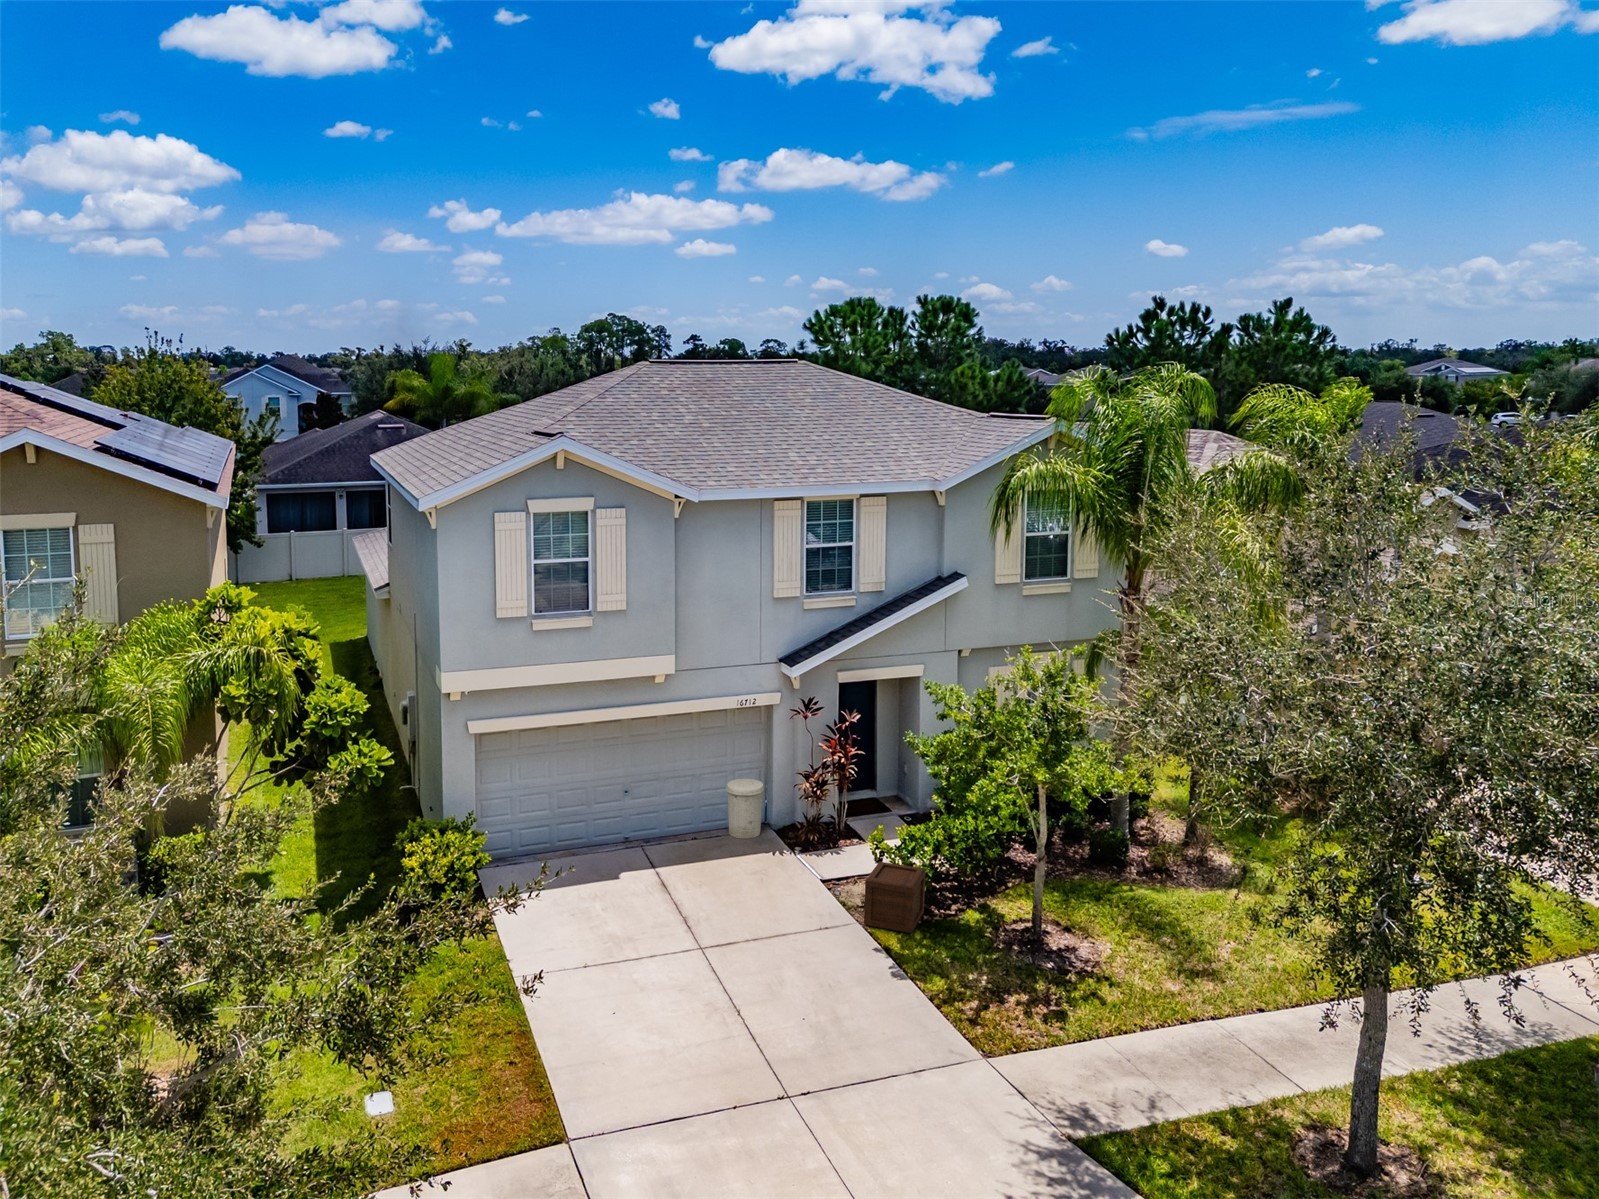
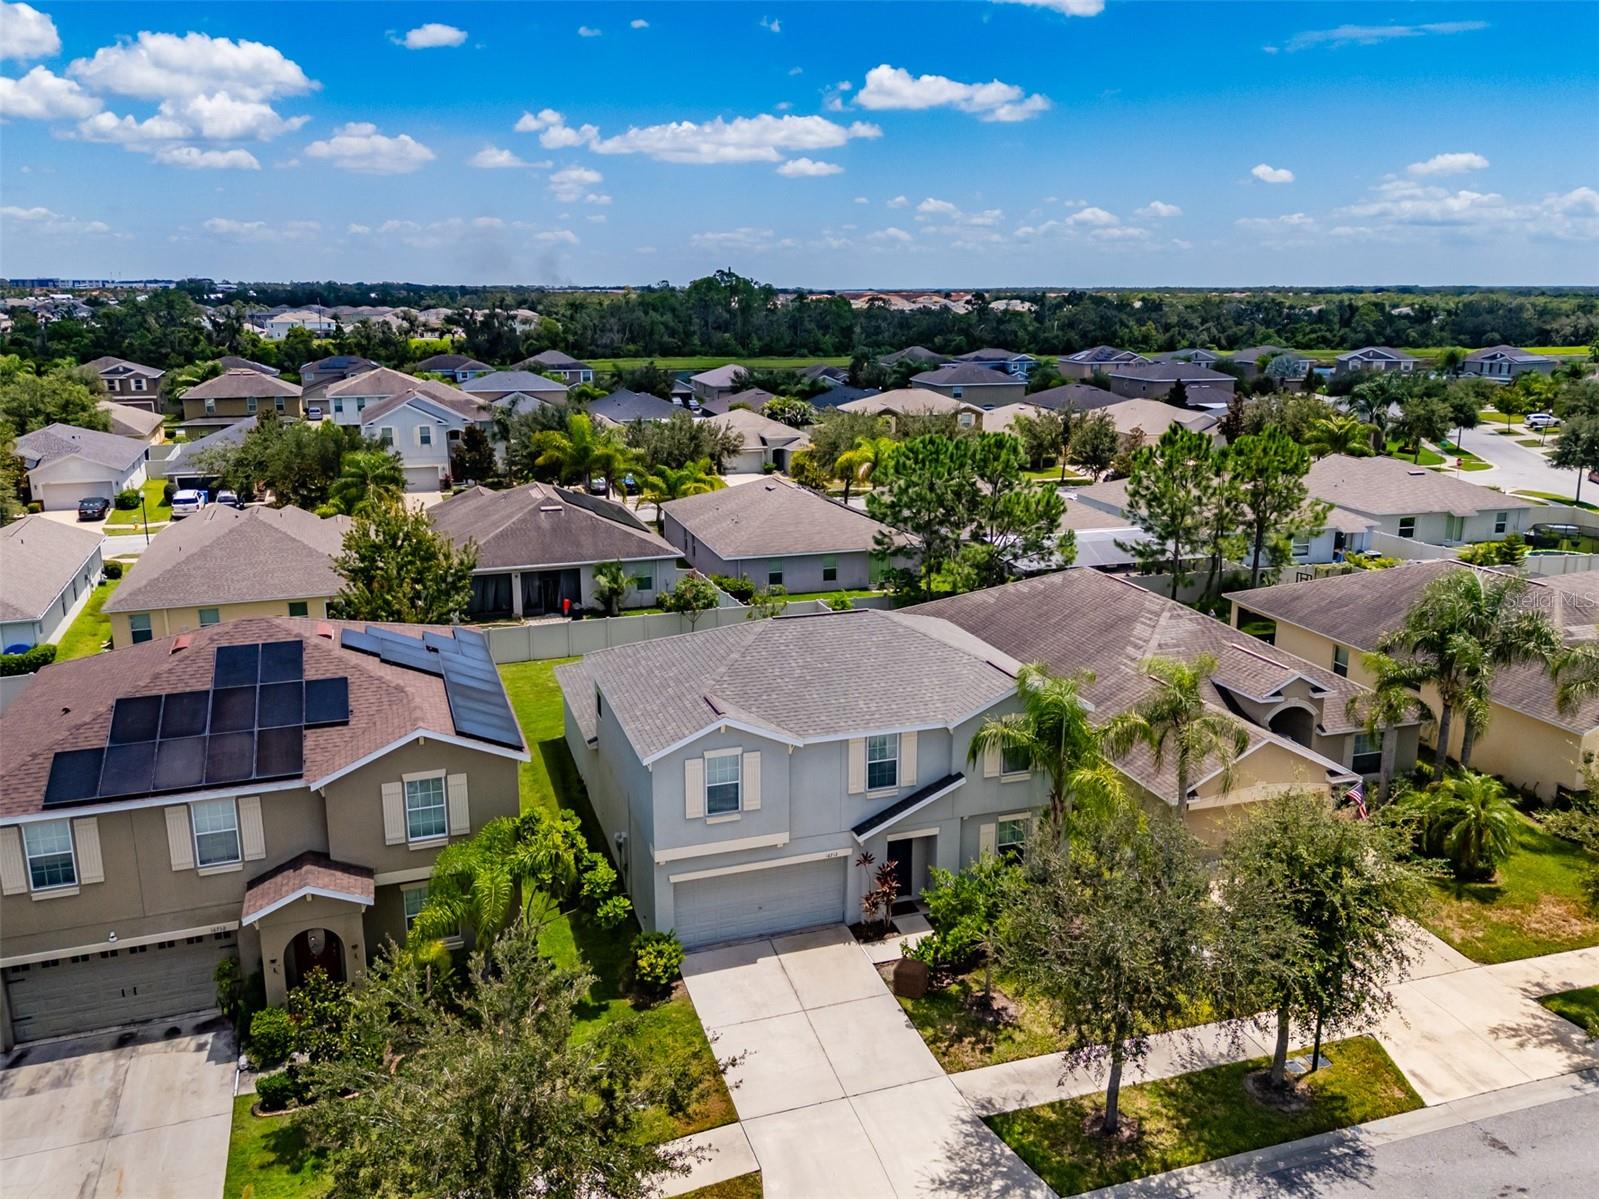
trash can: present [726,779,764,839] -> none [818,896,841,933]

